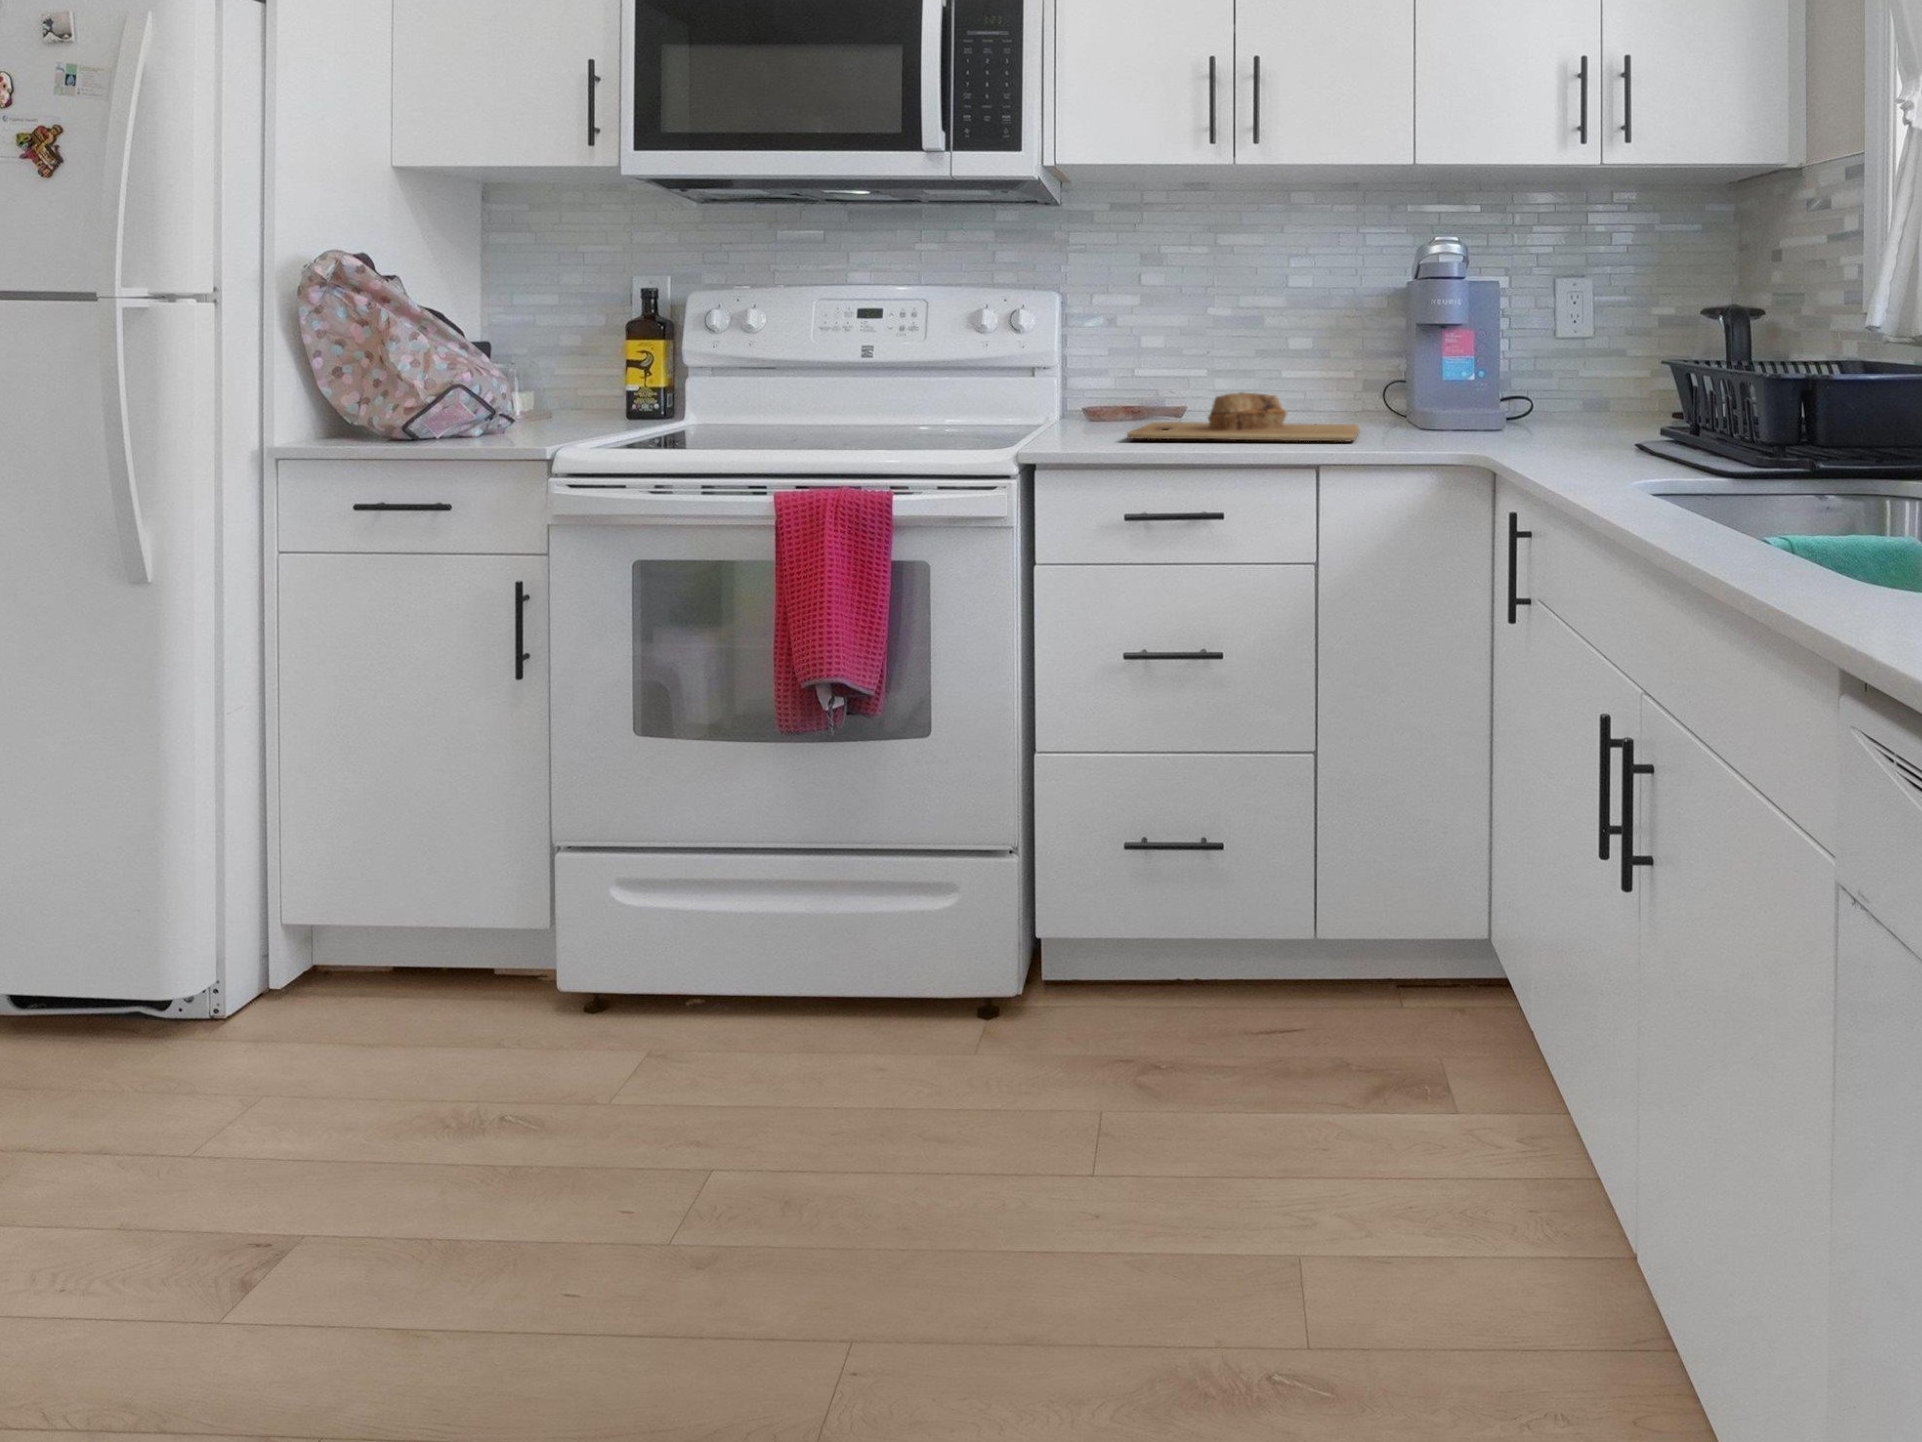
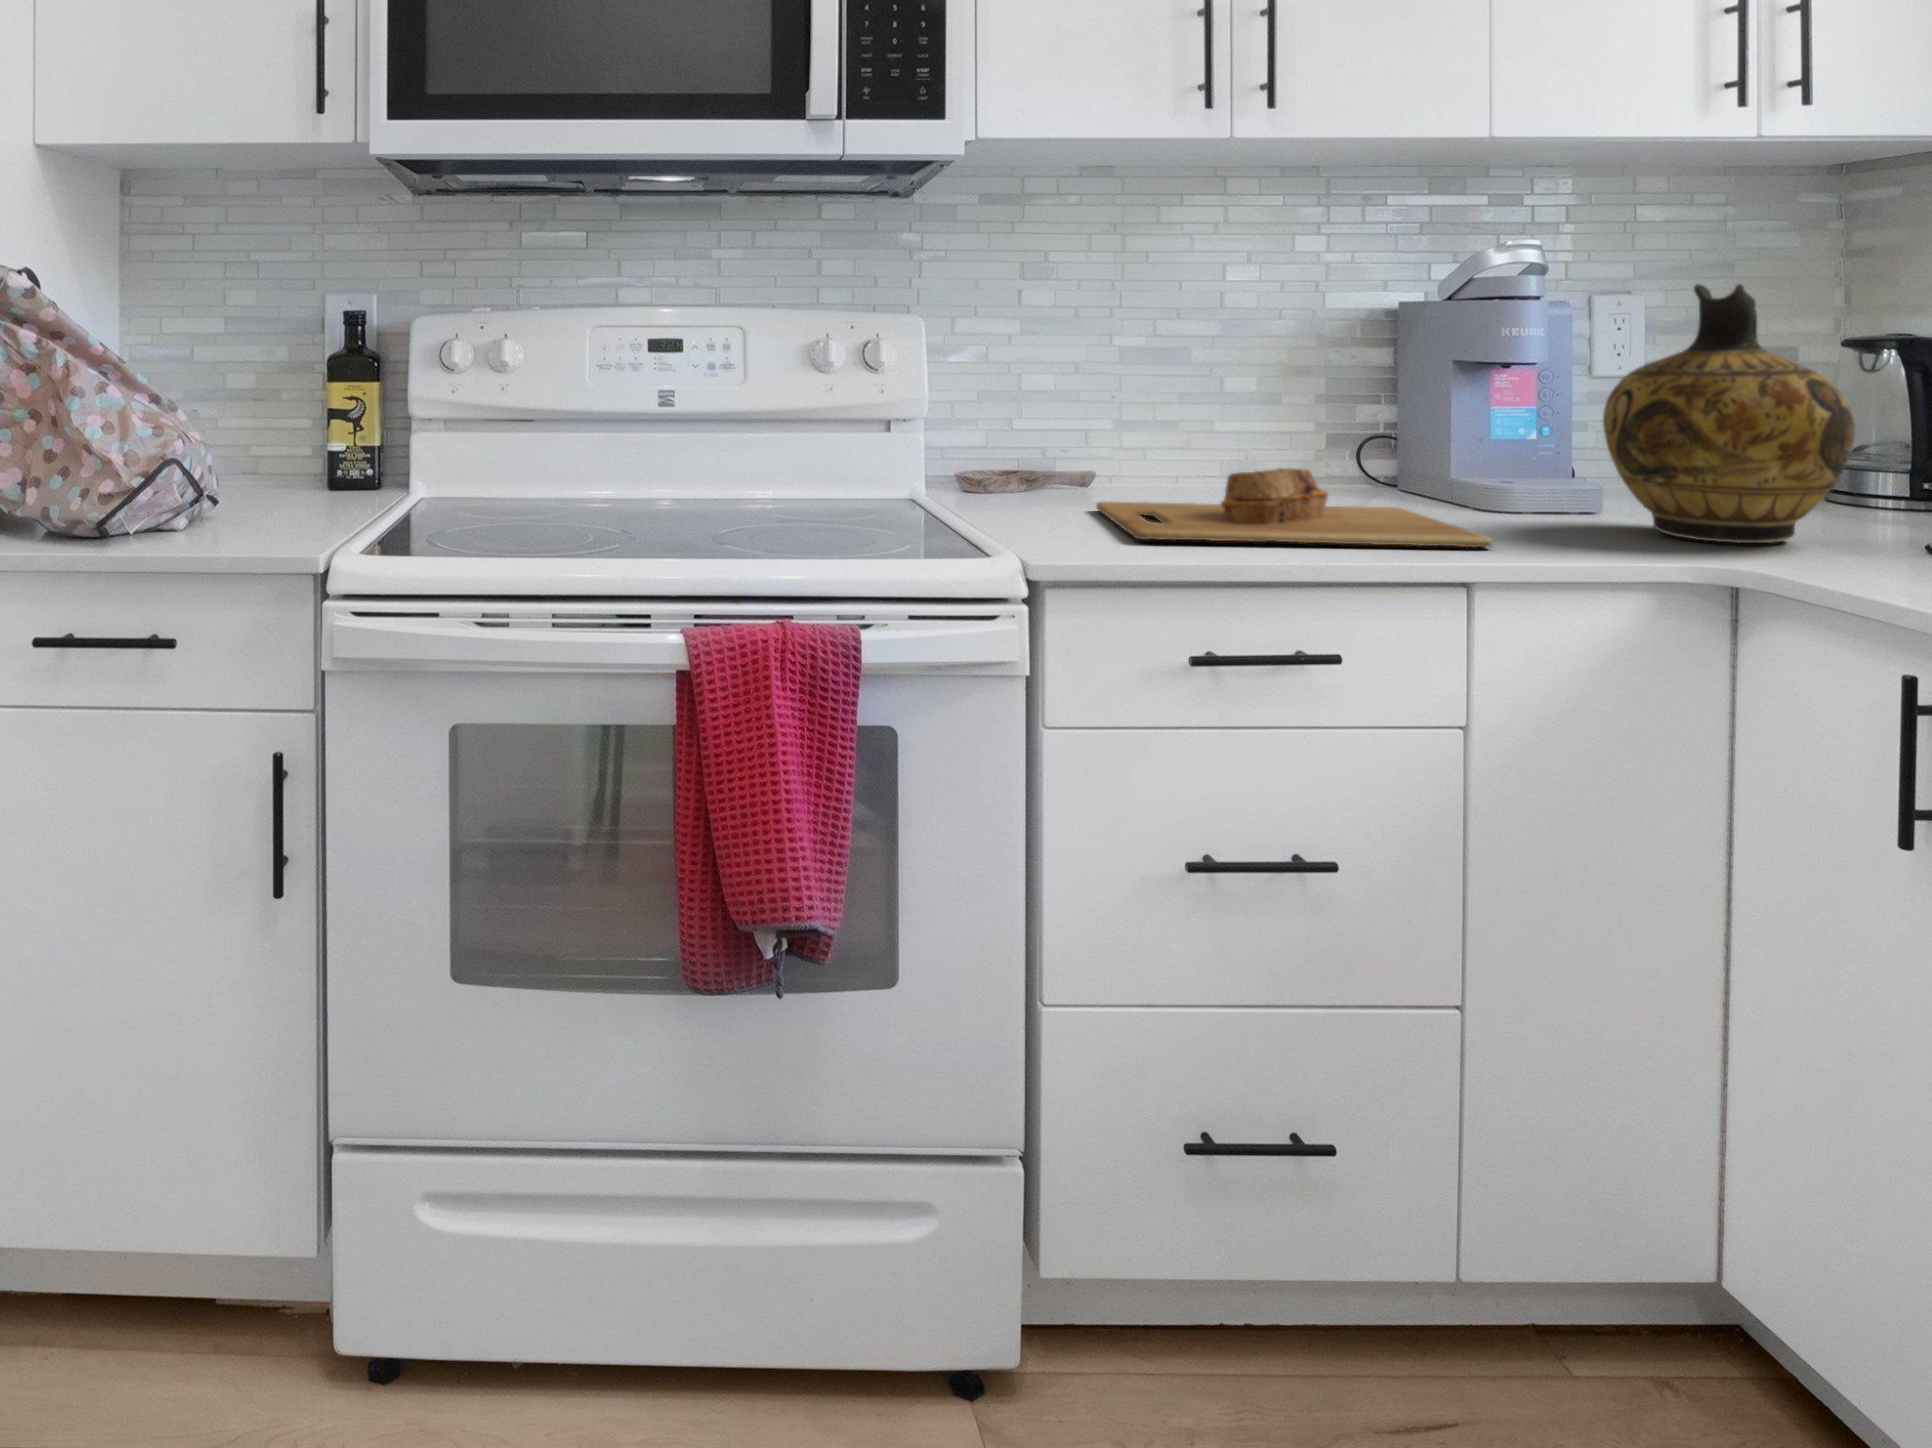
ceramic jug: none [1460,264,1603,439] -> present [1603,284,1855,543]

